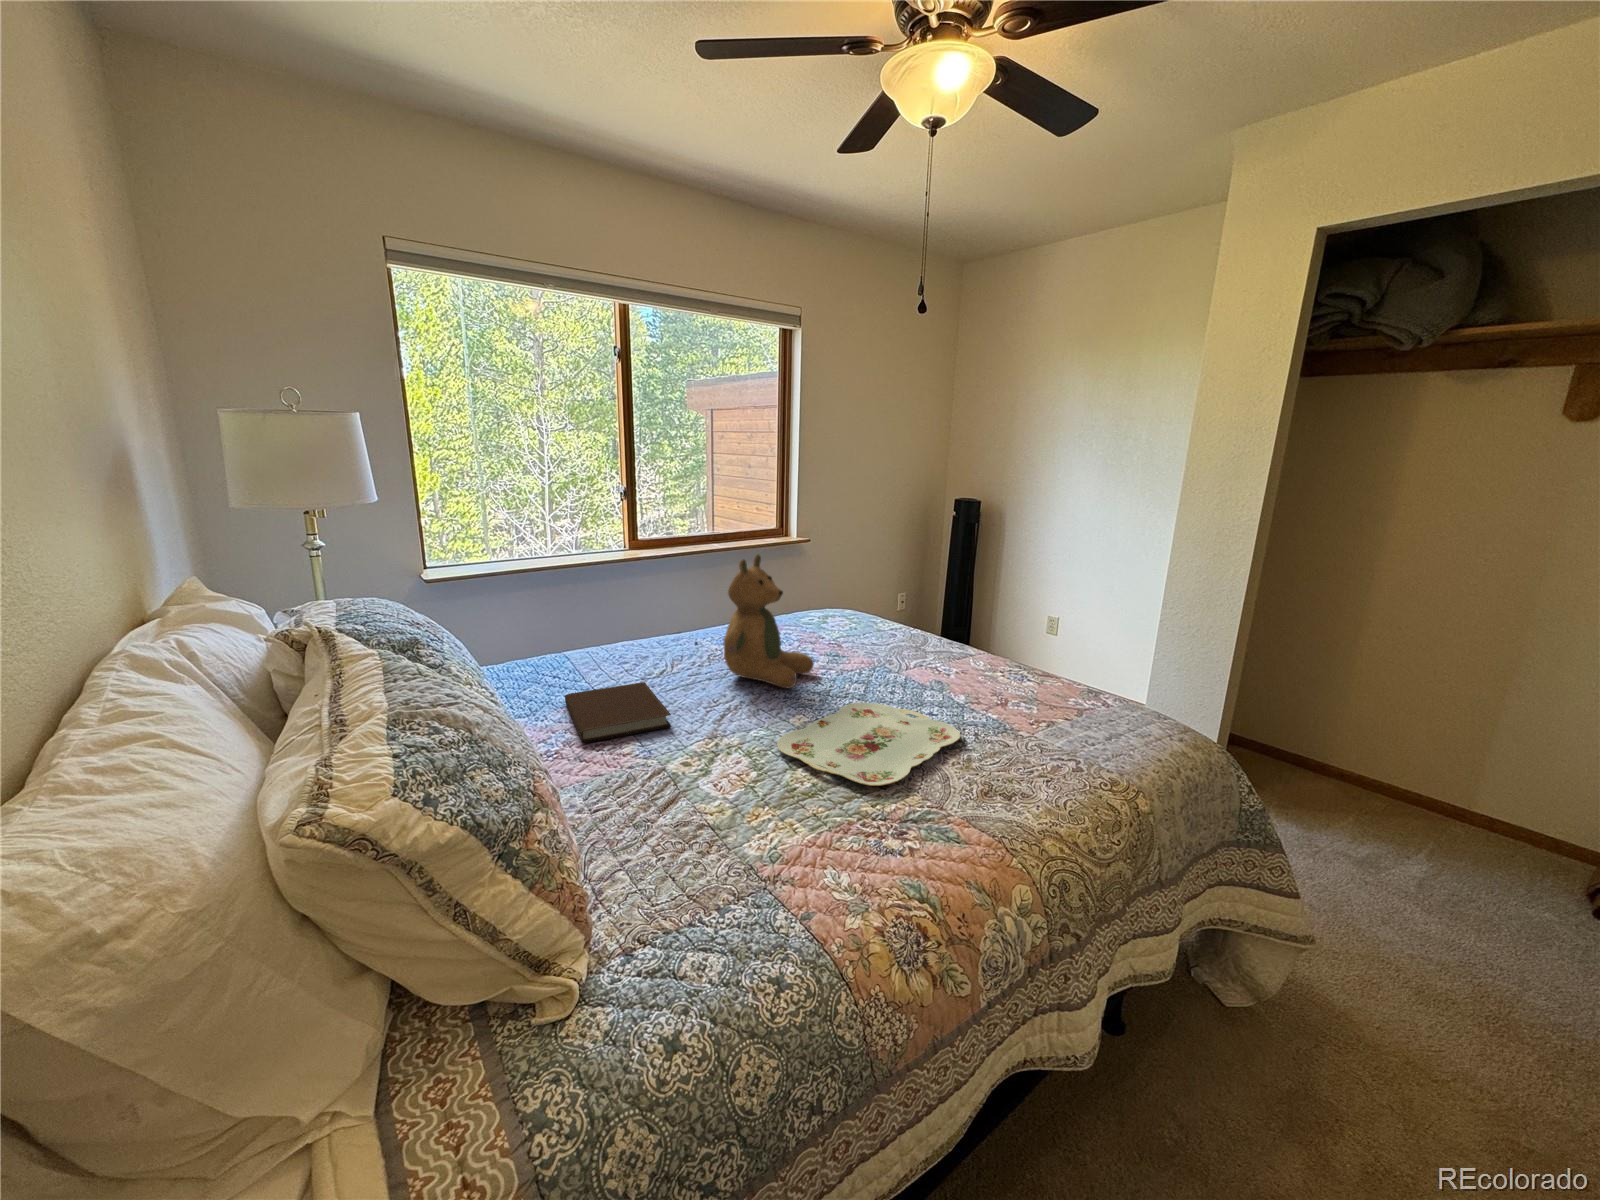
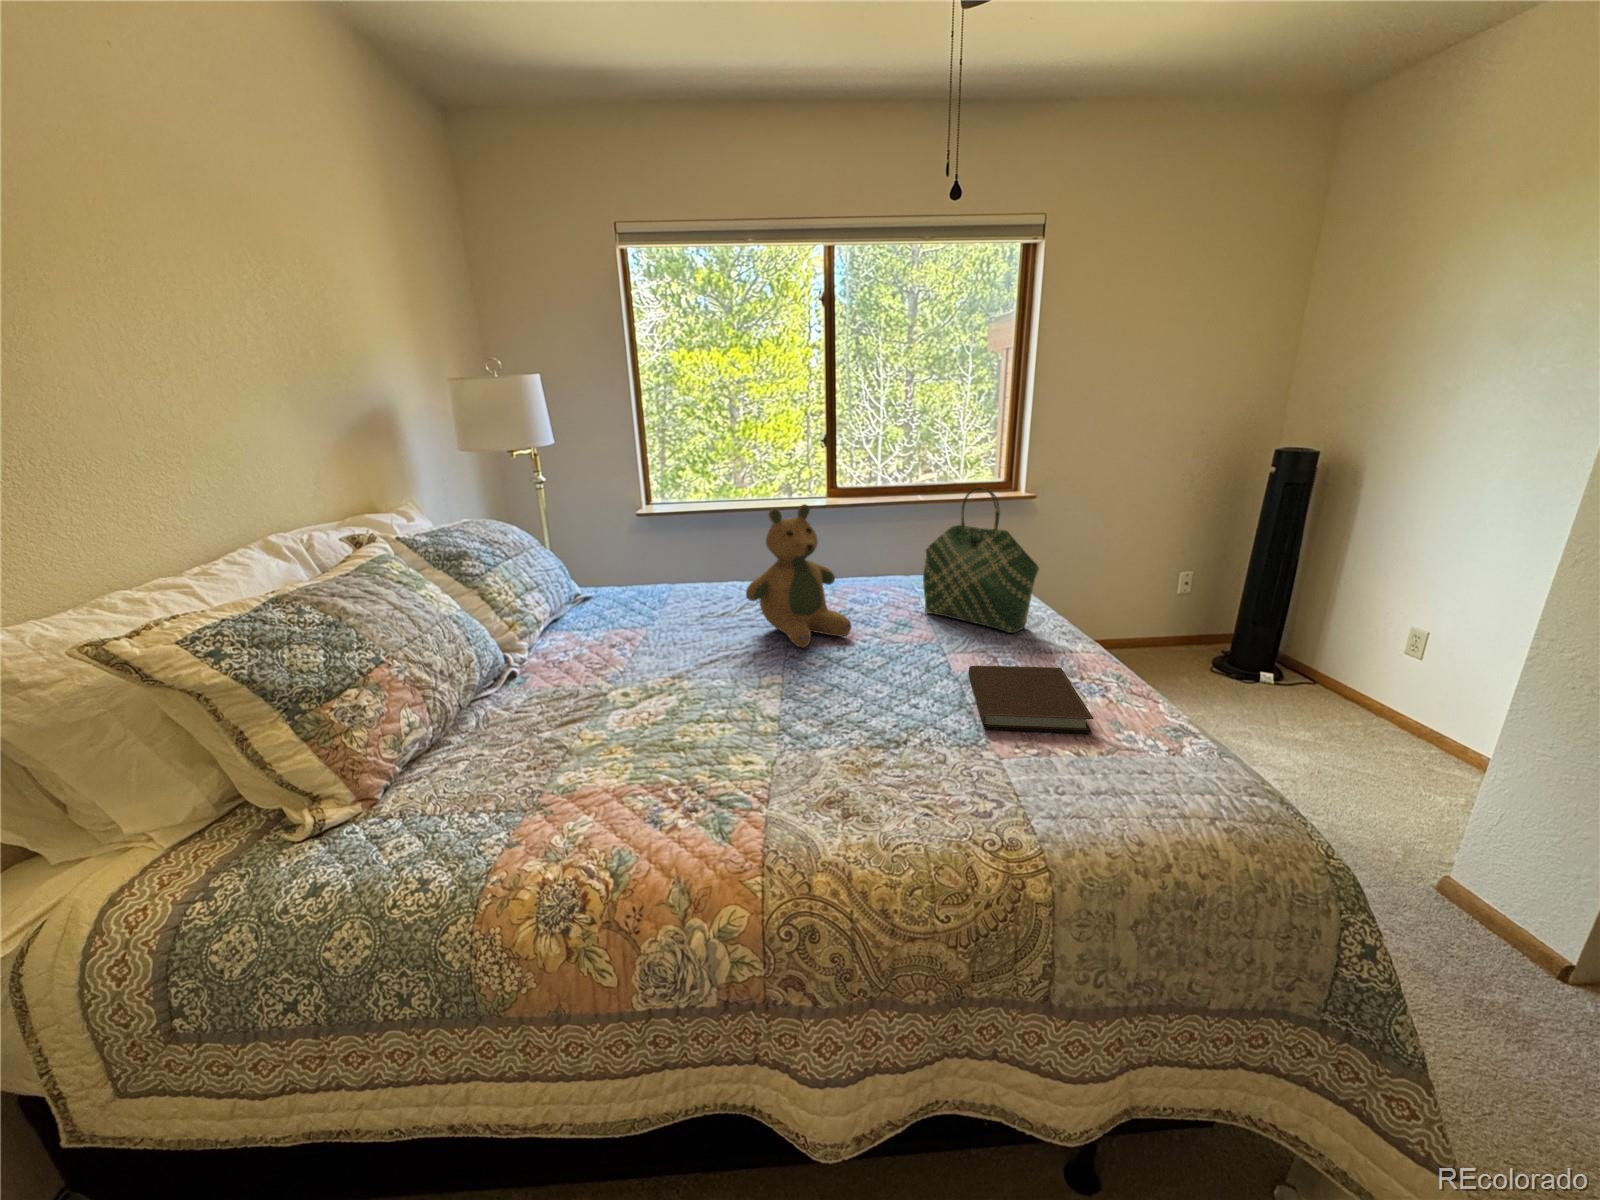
tote bag: none [831,532,937,649] -> present [923,488,1039,633]
notebook: present [565,682,671,742] -> present [969,666,1094,733]
serving tray: present [777,703,961,786] -> none [696,675,896,760]

